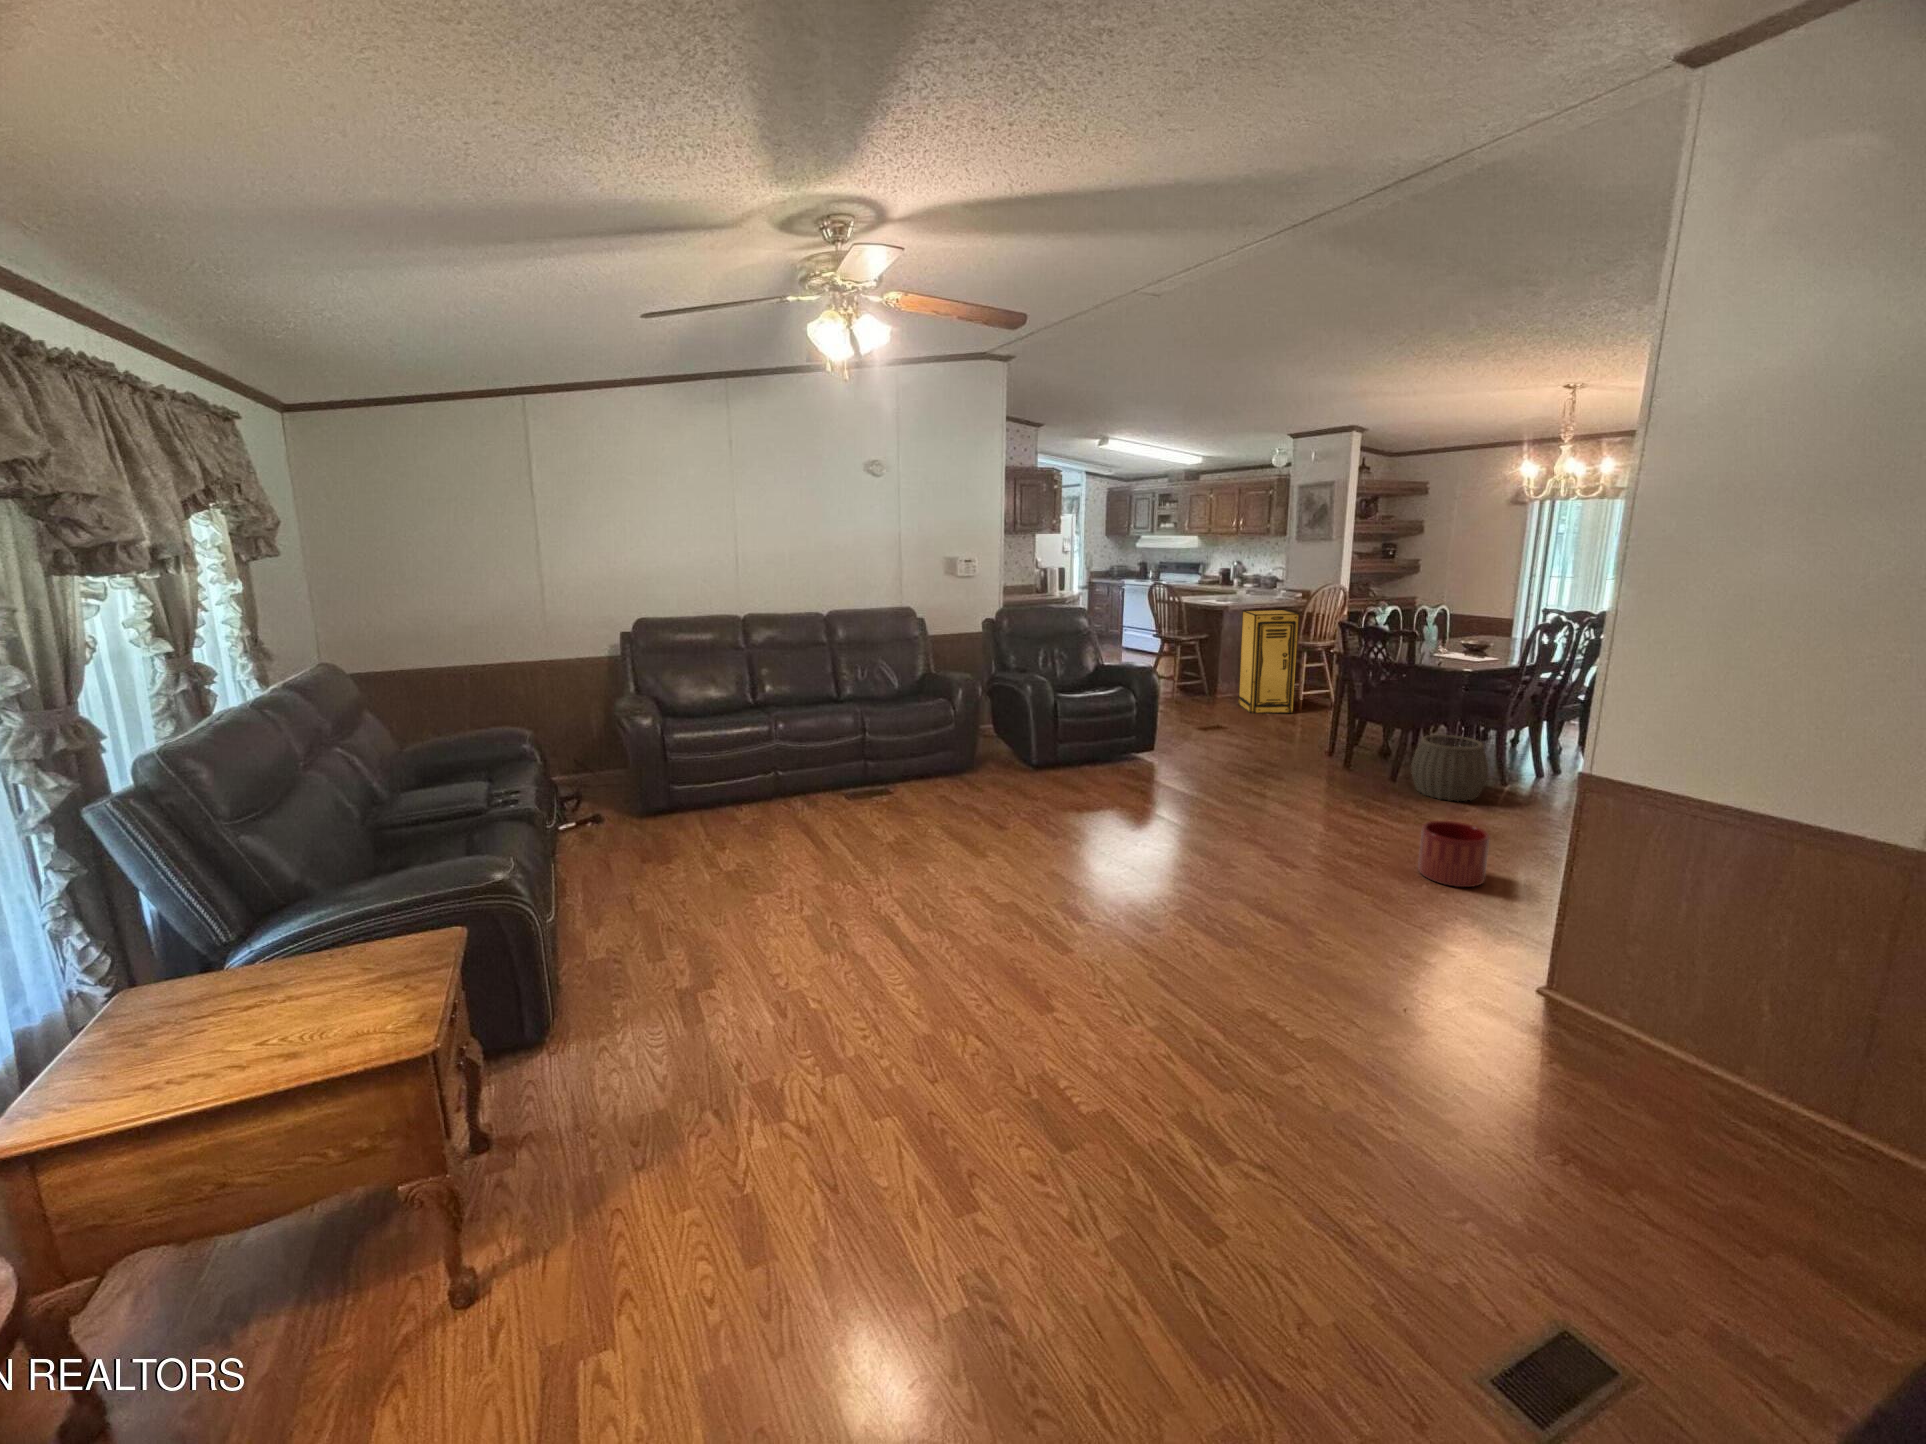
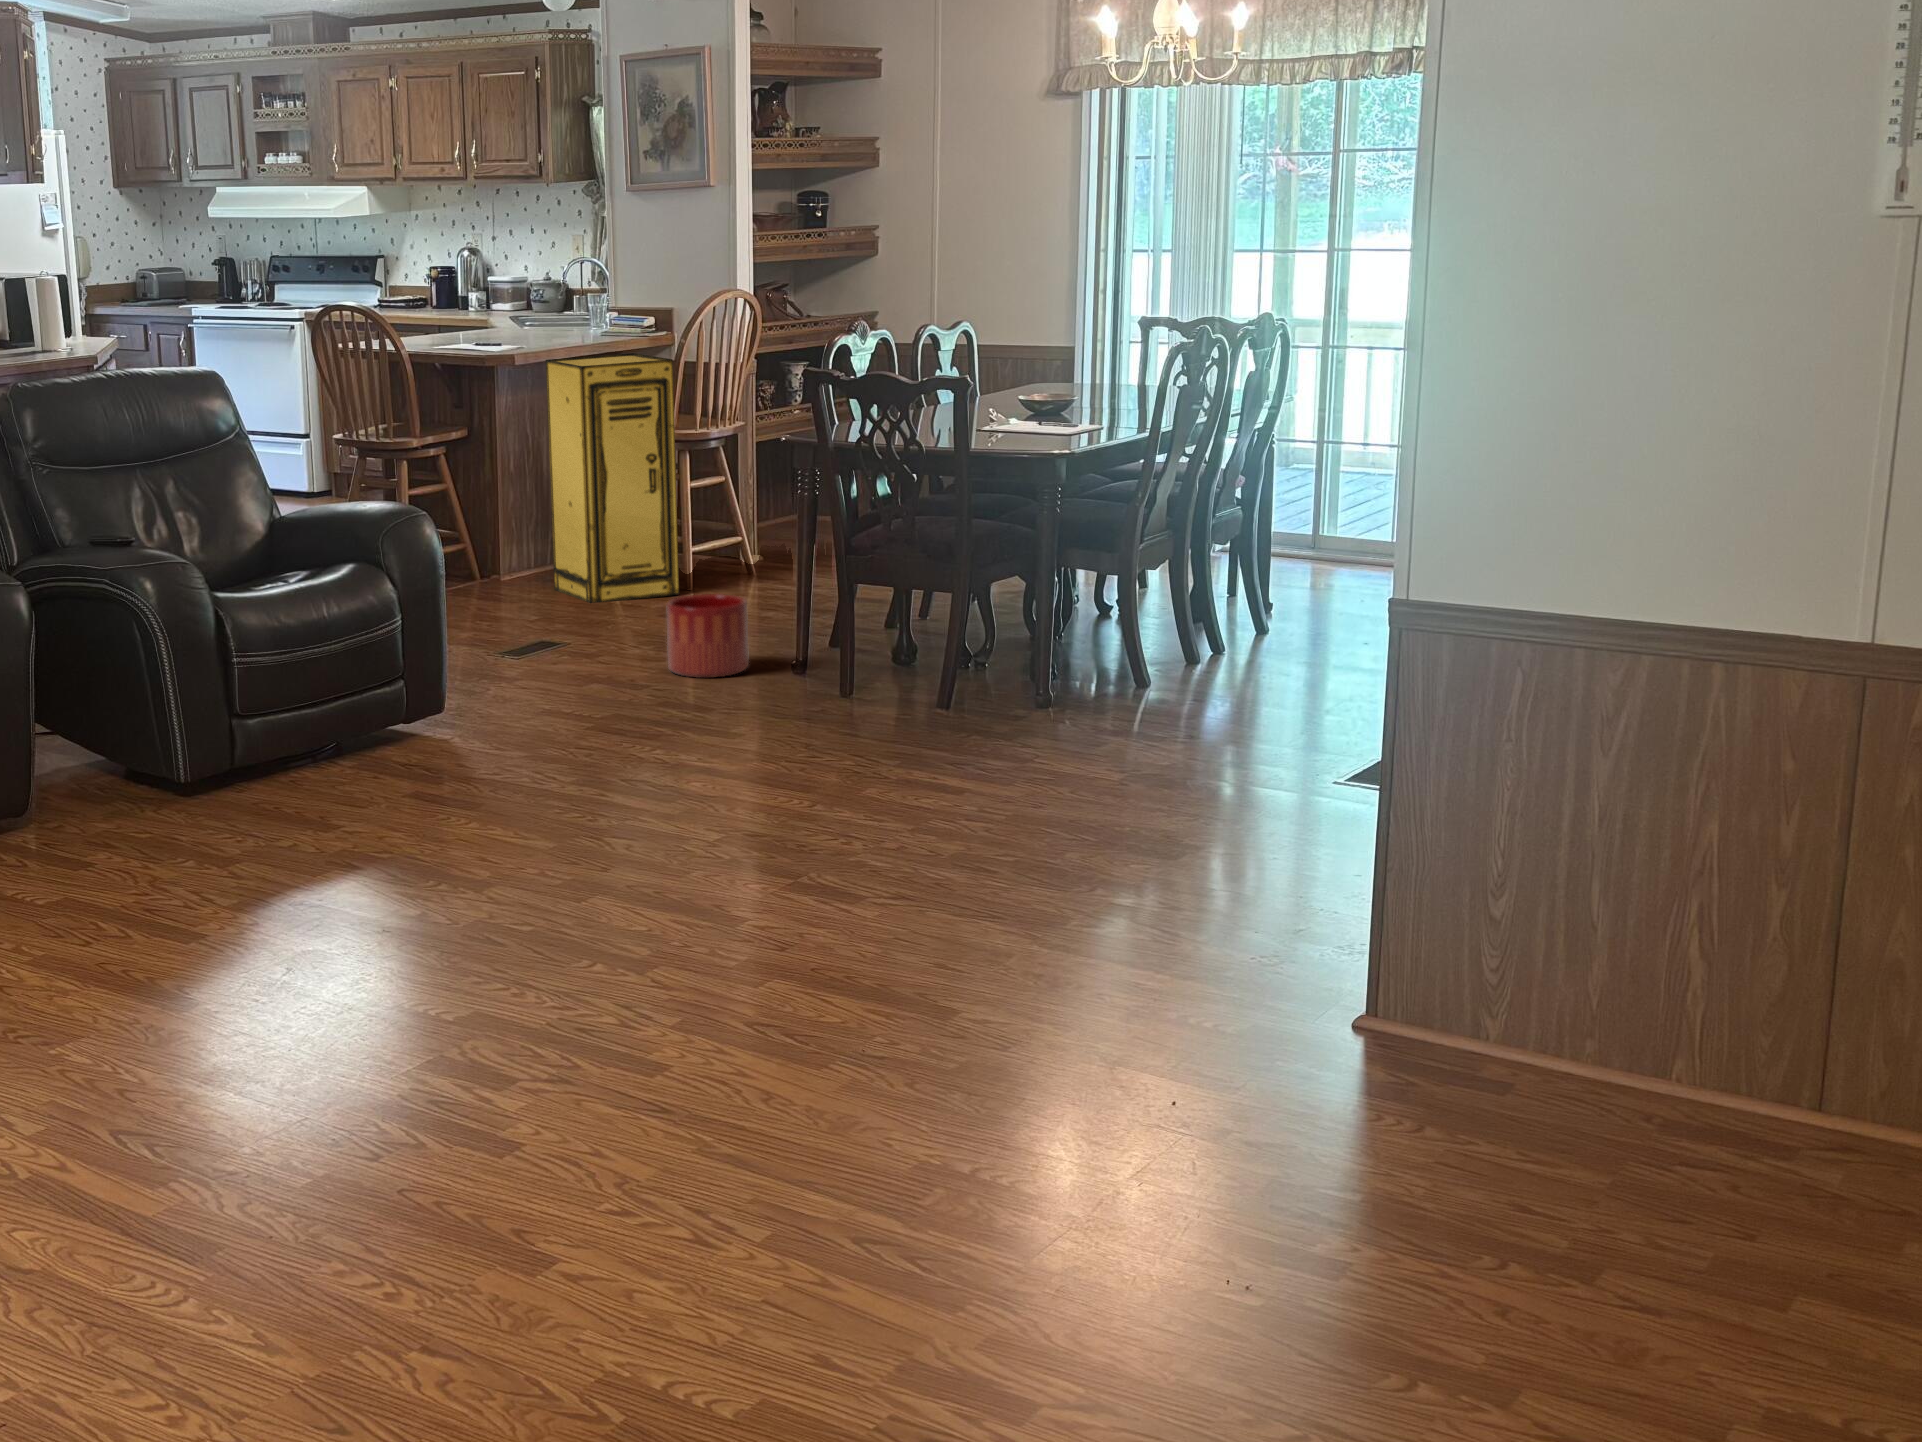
woven basket: present [1412,735,1488,801] -> none [955,577,1089,706]
planter: present [1418,821,1490,887] -> present [667,594,749,678]

